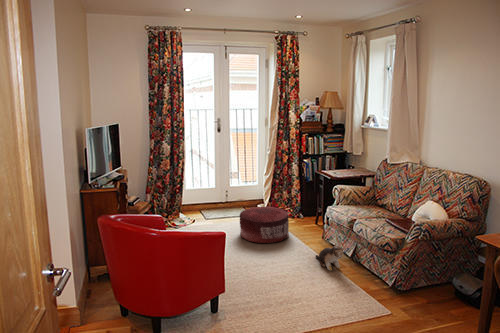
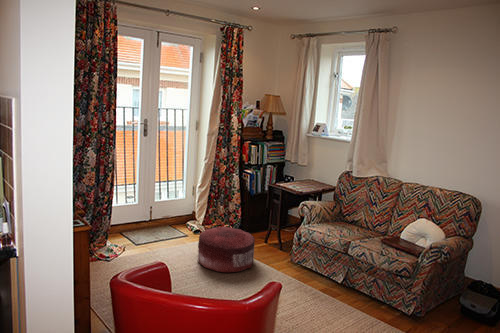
plush toy: present [316,246,346,271] -> none [299,271,345,297]

